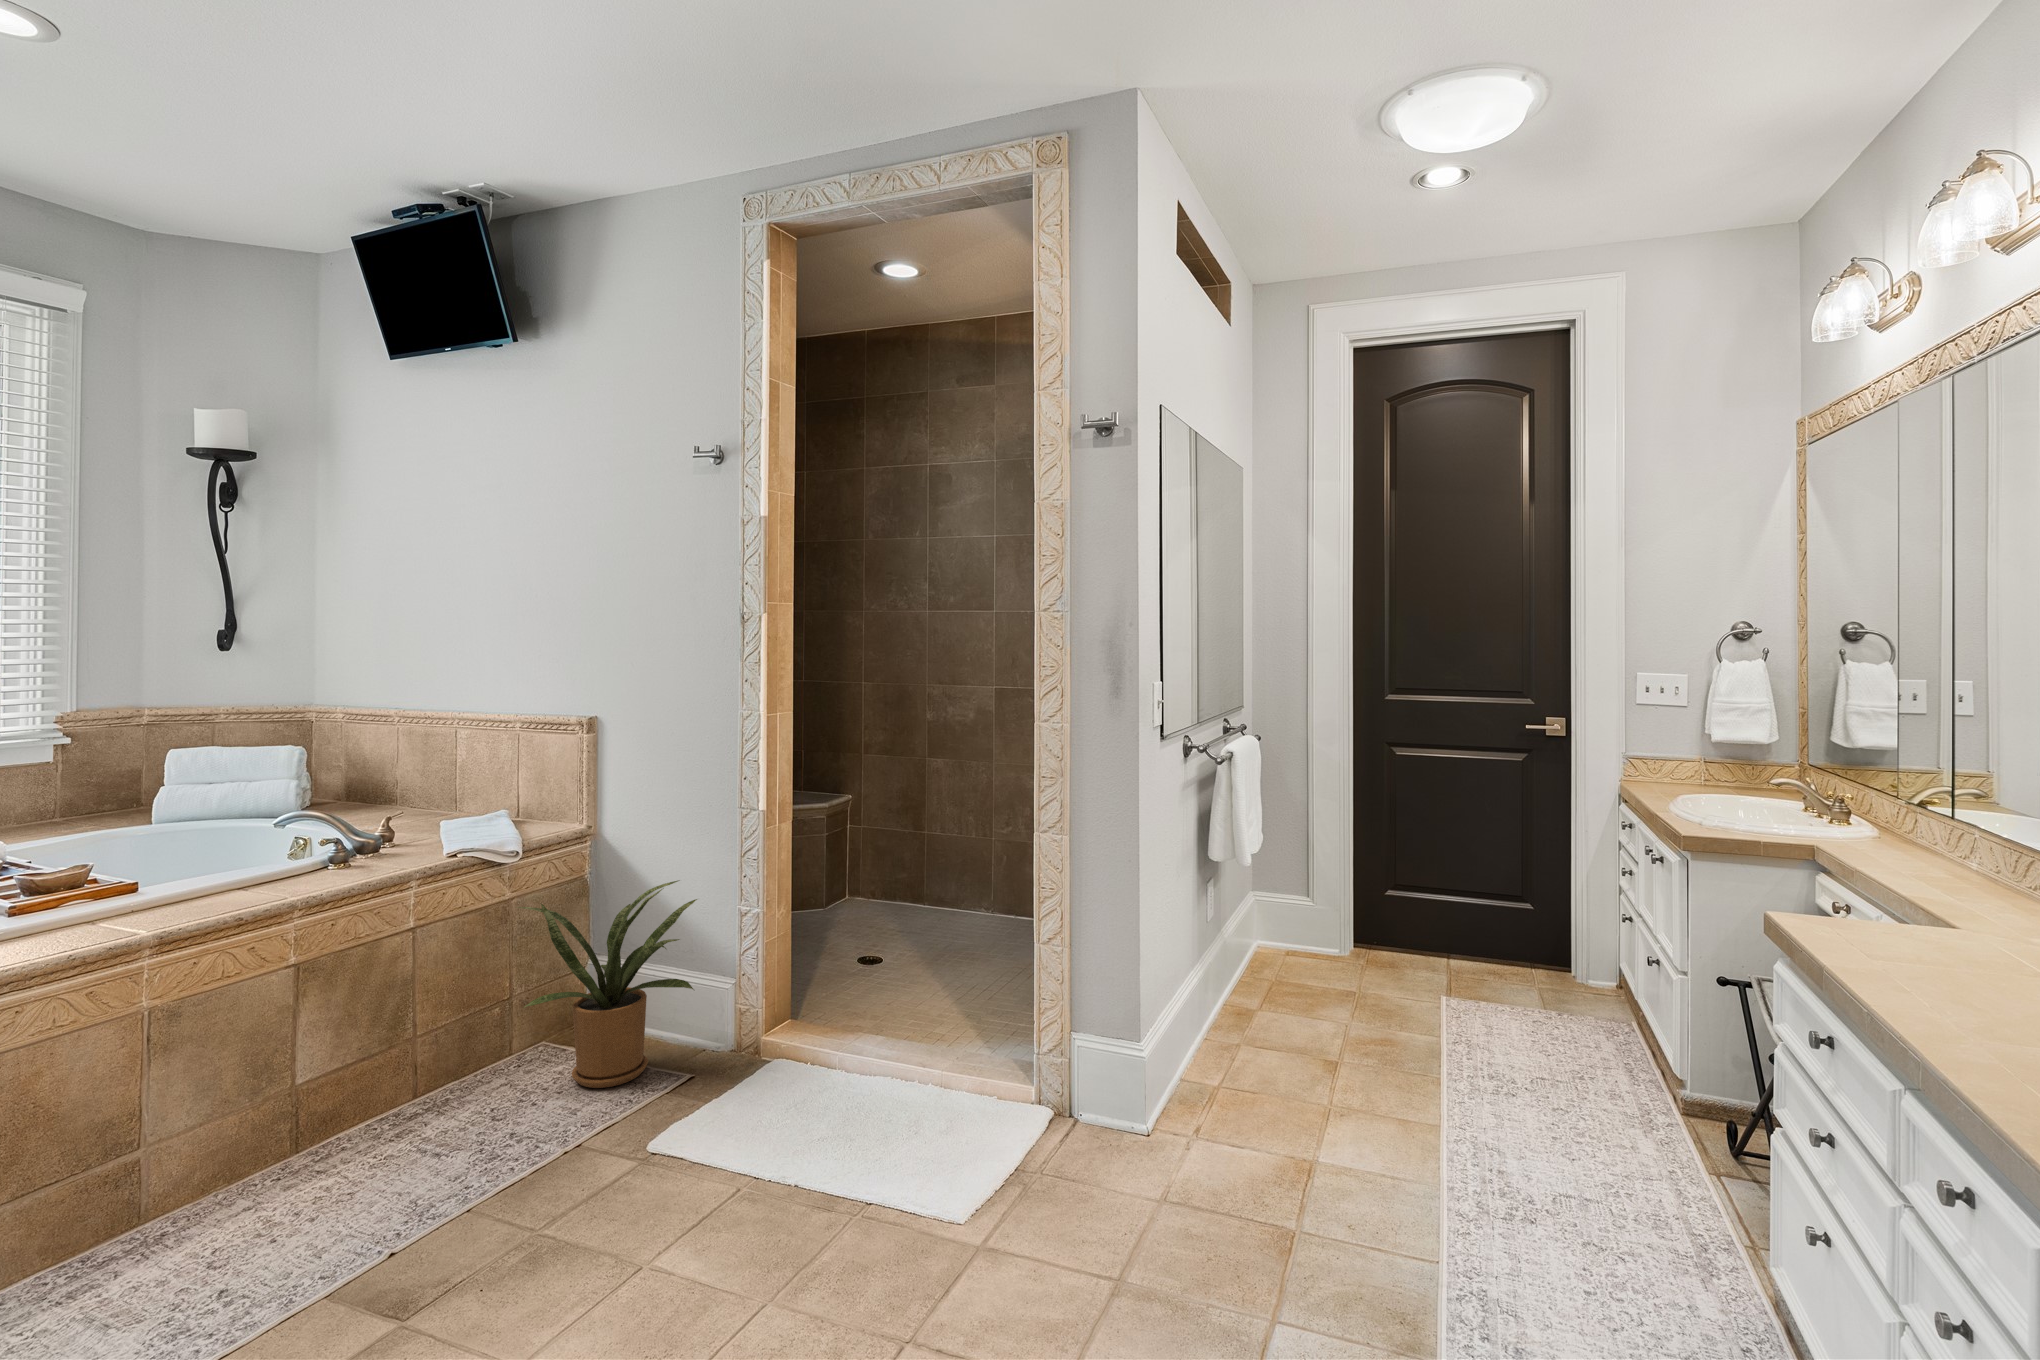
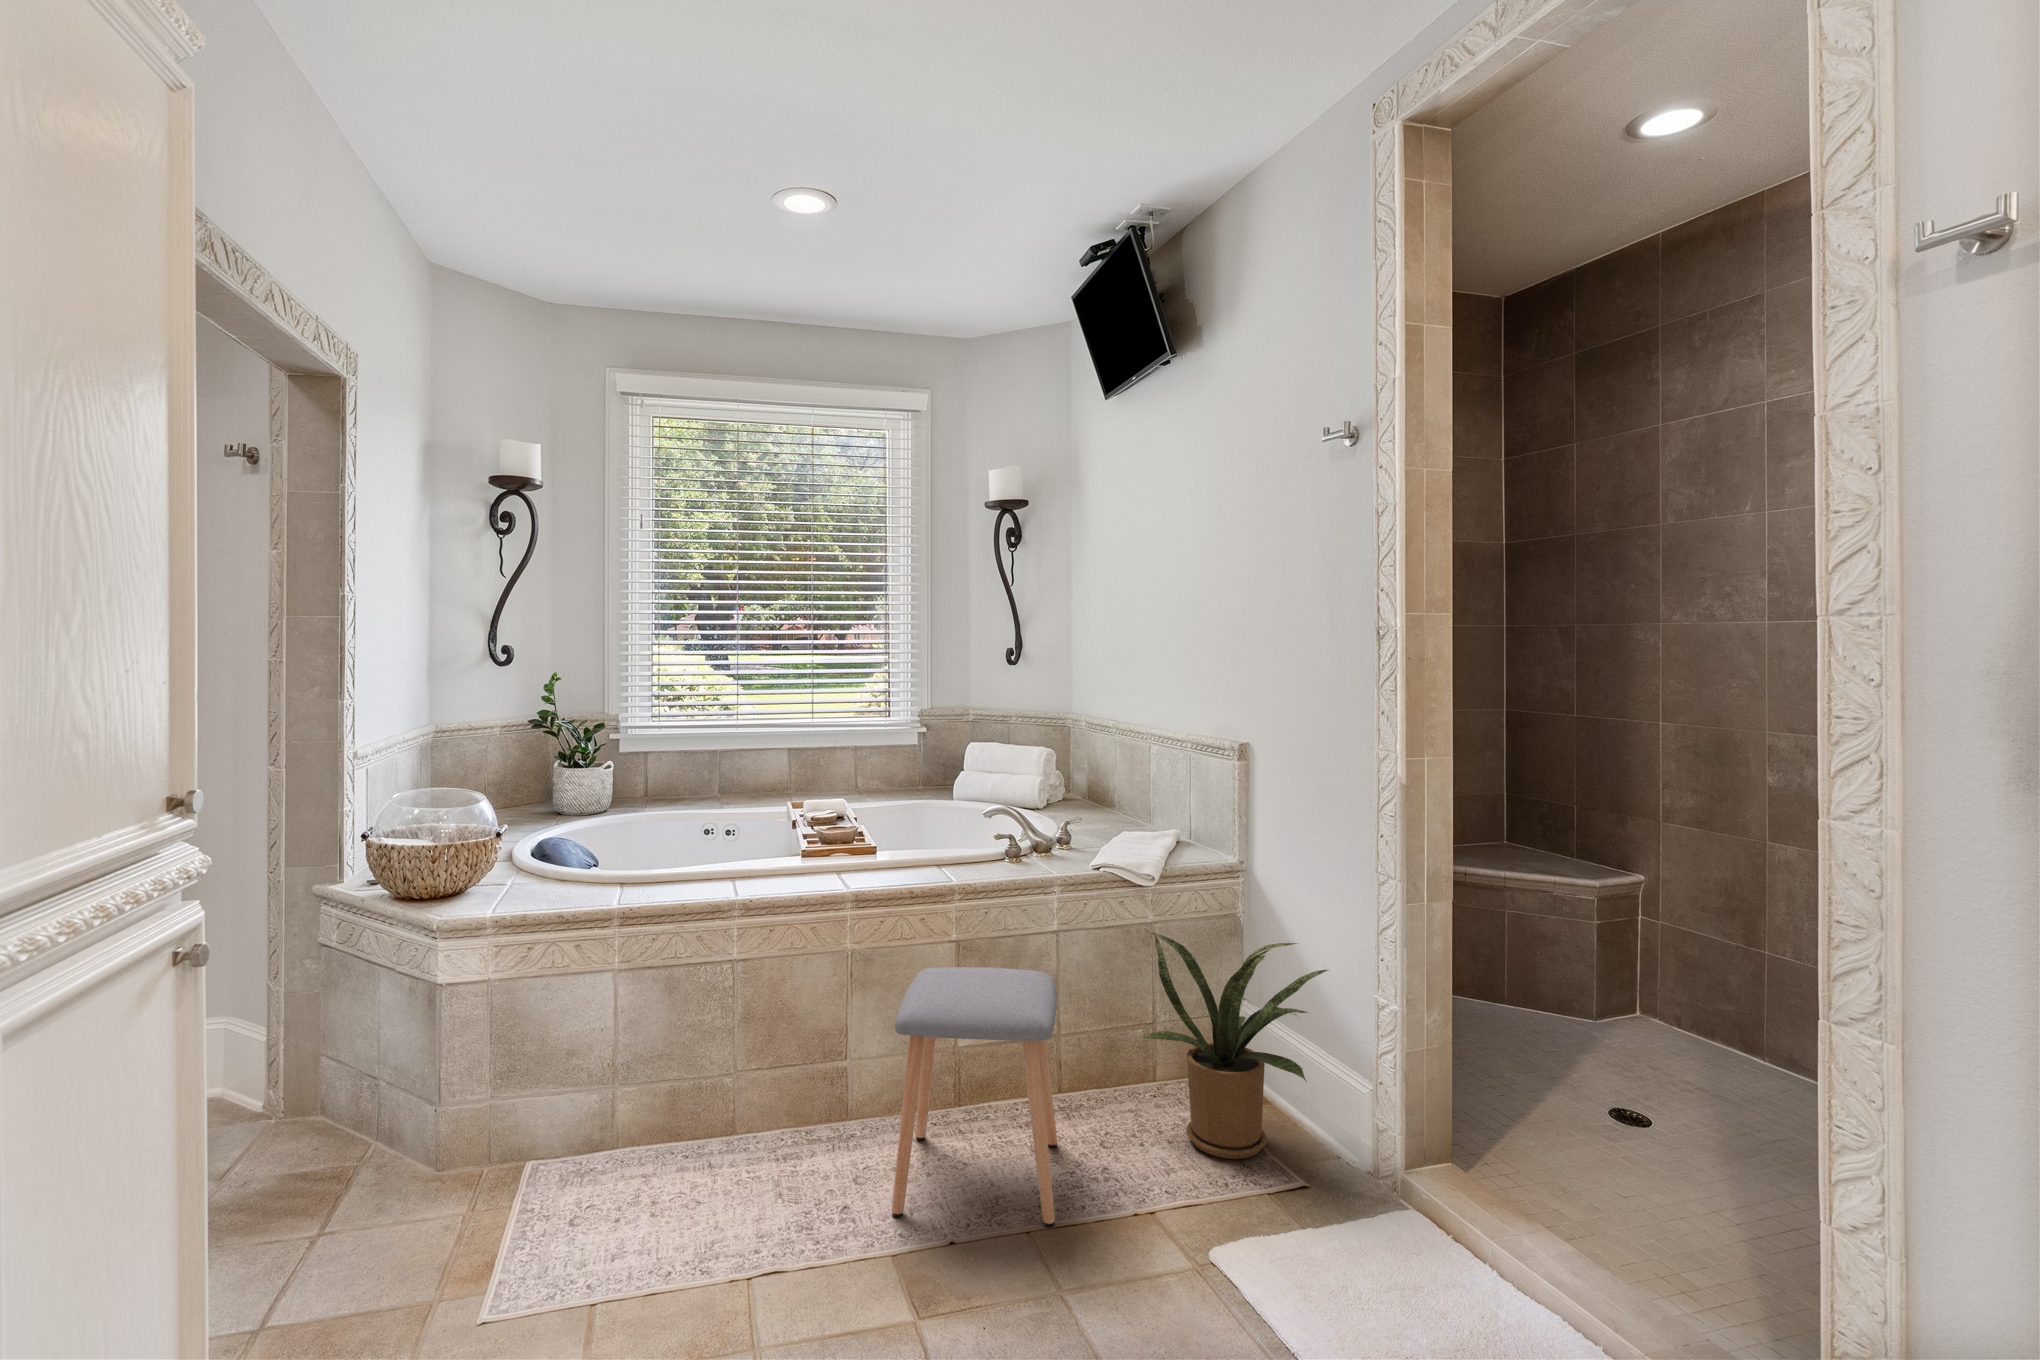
stool: none [261,965,493,1266] -> present [892,967,1057,1227]

